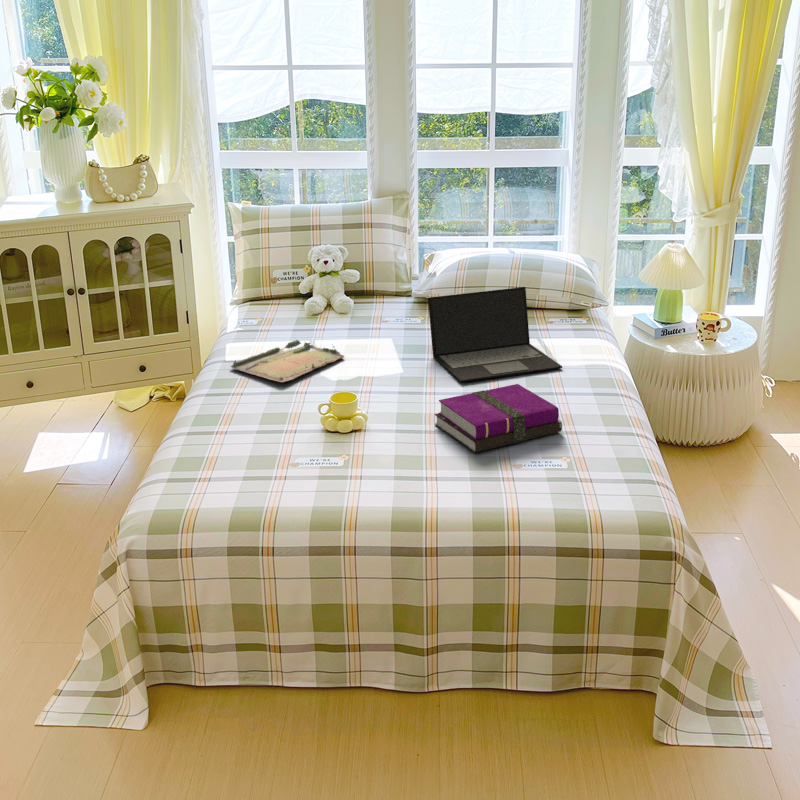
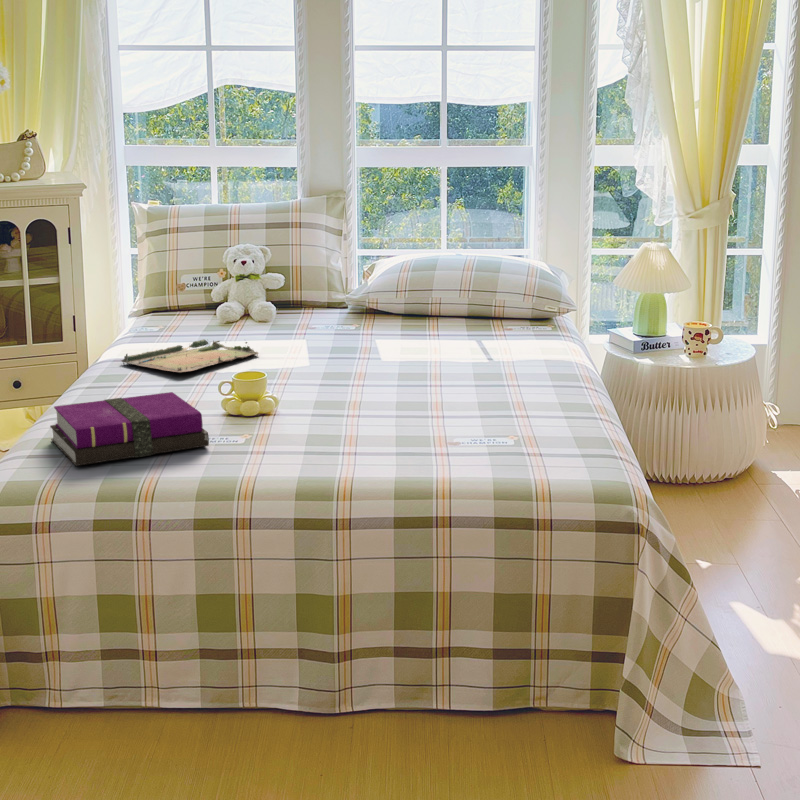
laptop: present [428,287,562,382] -> none [358,276,517,373]
notebook: present [435,384,562,452] -> present [50,392,209,466]

